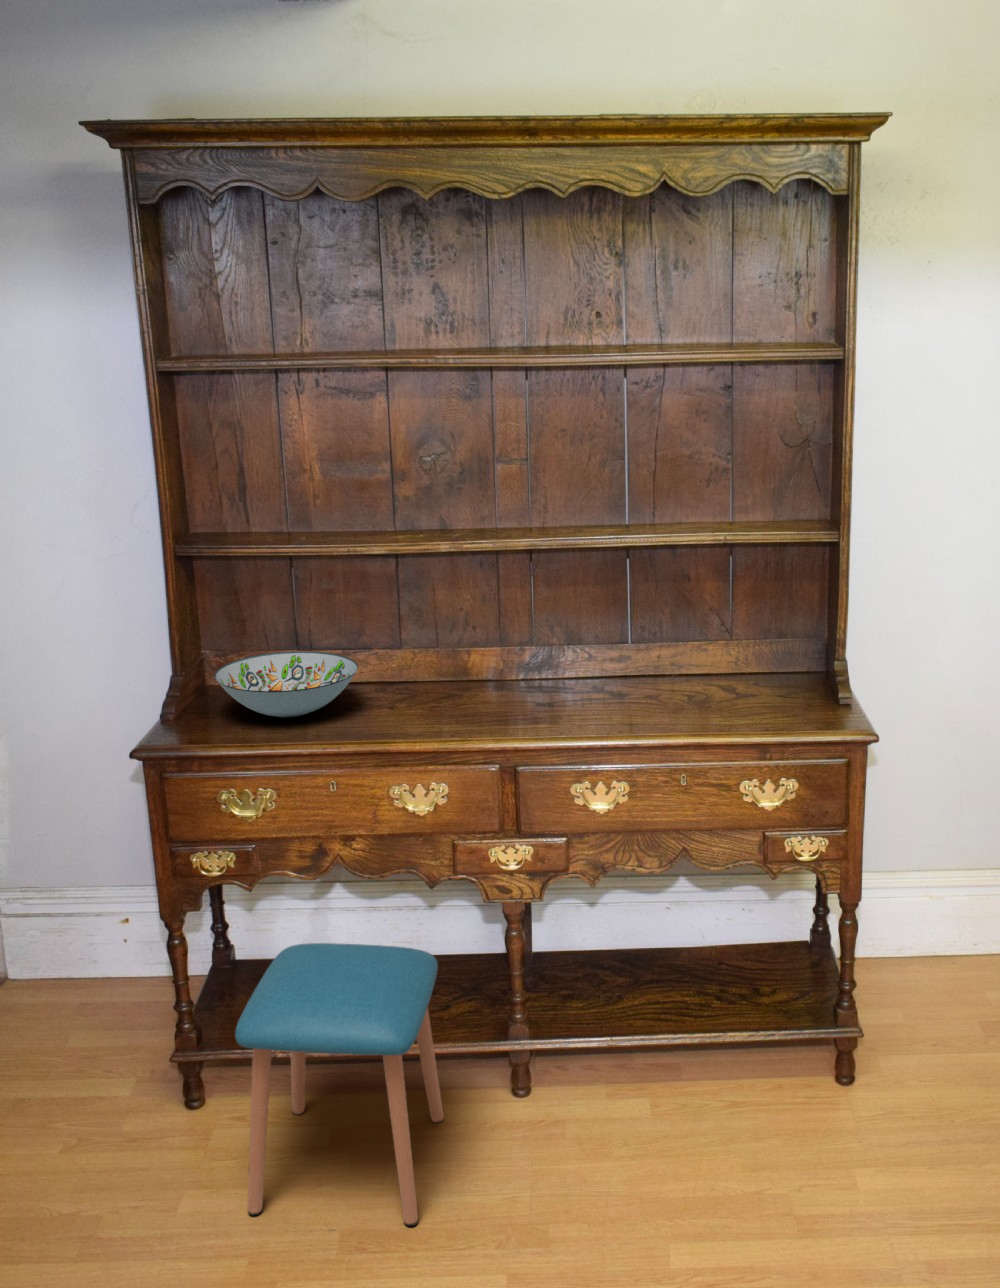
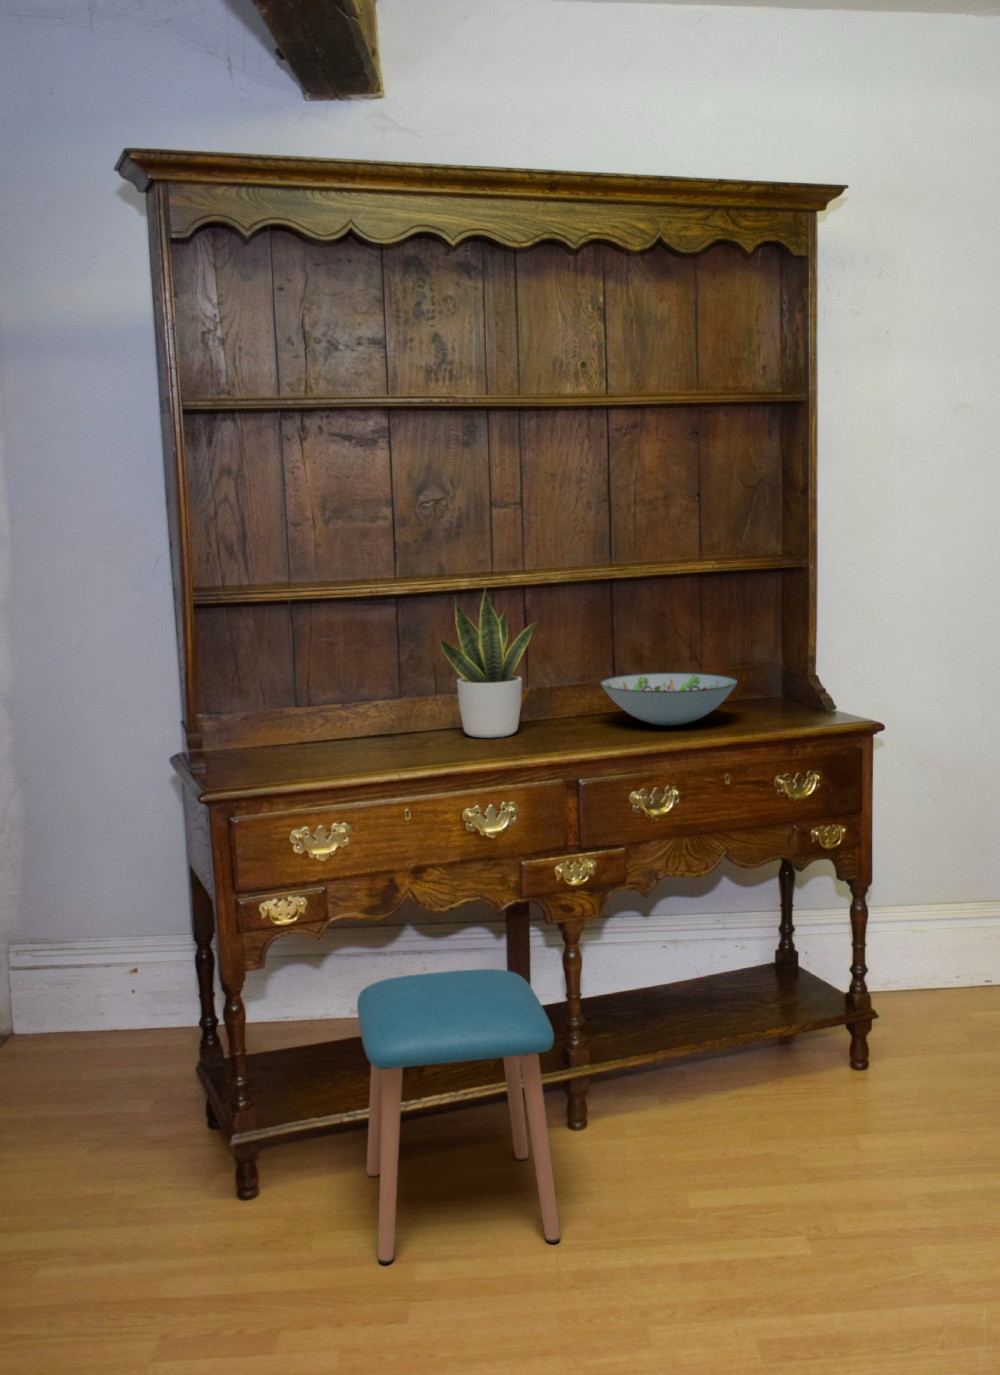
potted plant: none [407,554,520,706] -> present [440,590,536,738]
decorative bowl: present [215,651,358,718] -> present [600,673,738,726]

